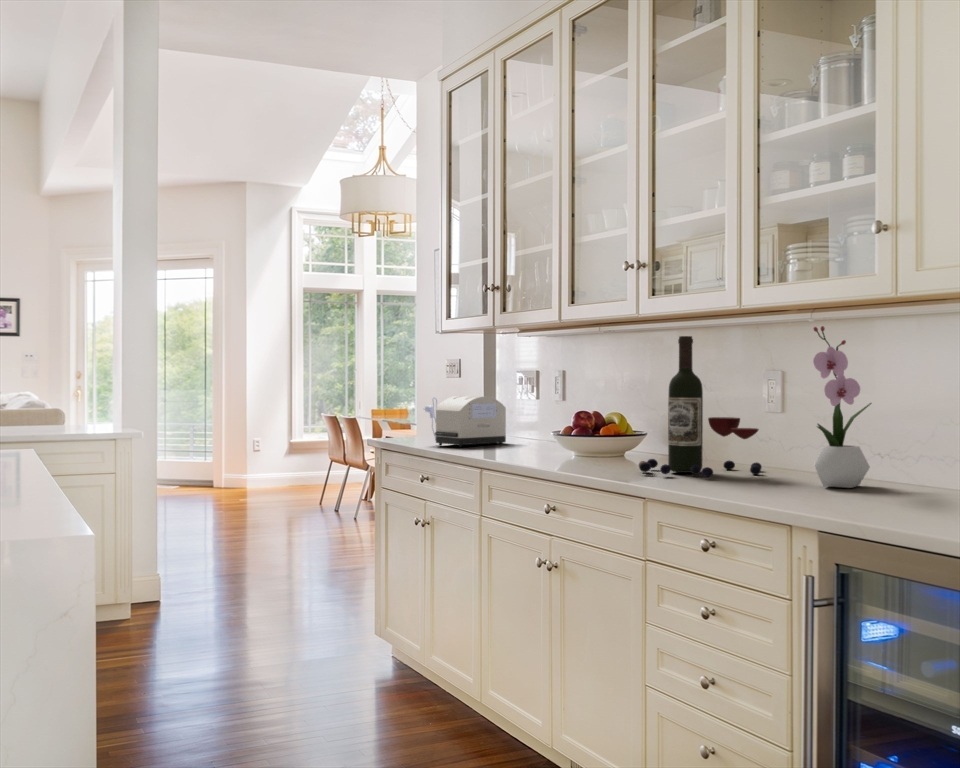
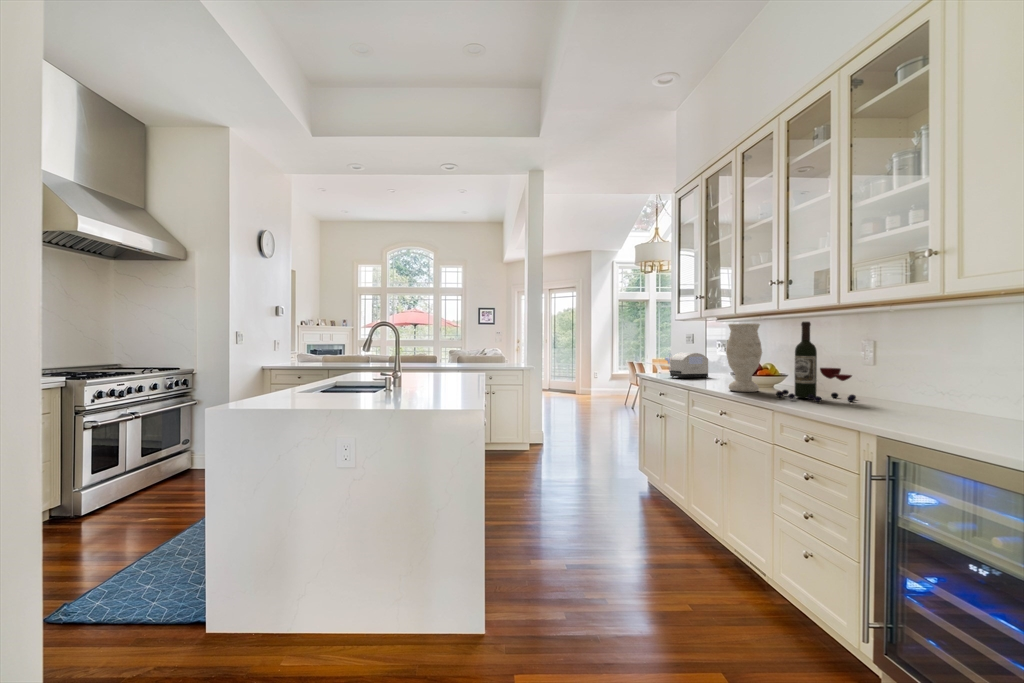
flower arrangement: present [813,326,871,488] -> none [887,315,932,414]
vase: none [549,339,611,466] -> present [726,323,762,392]

